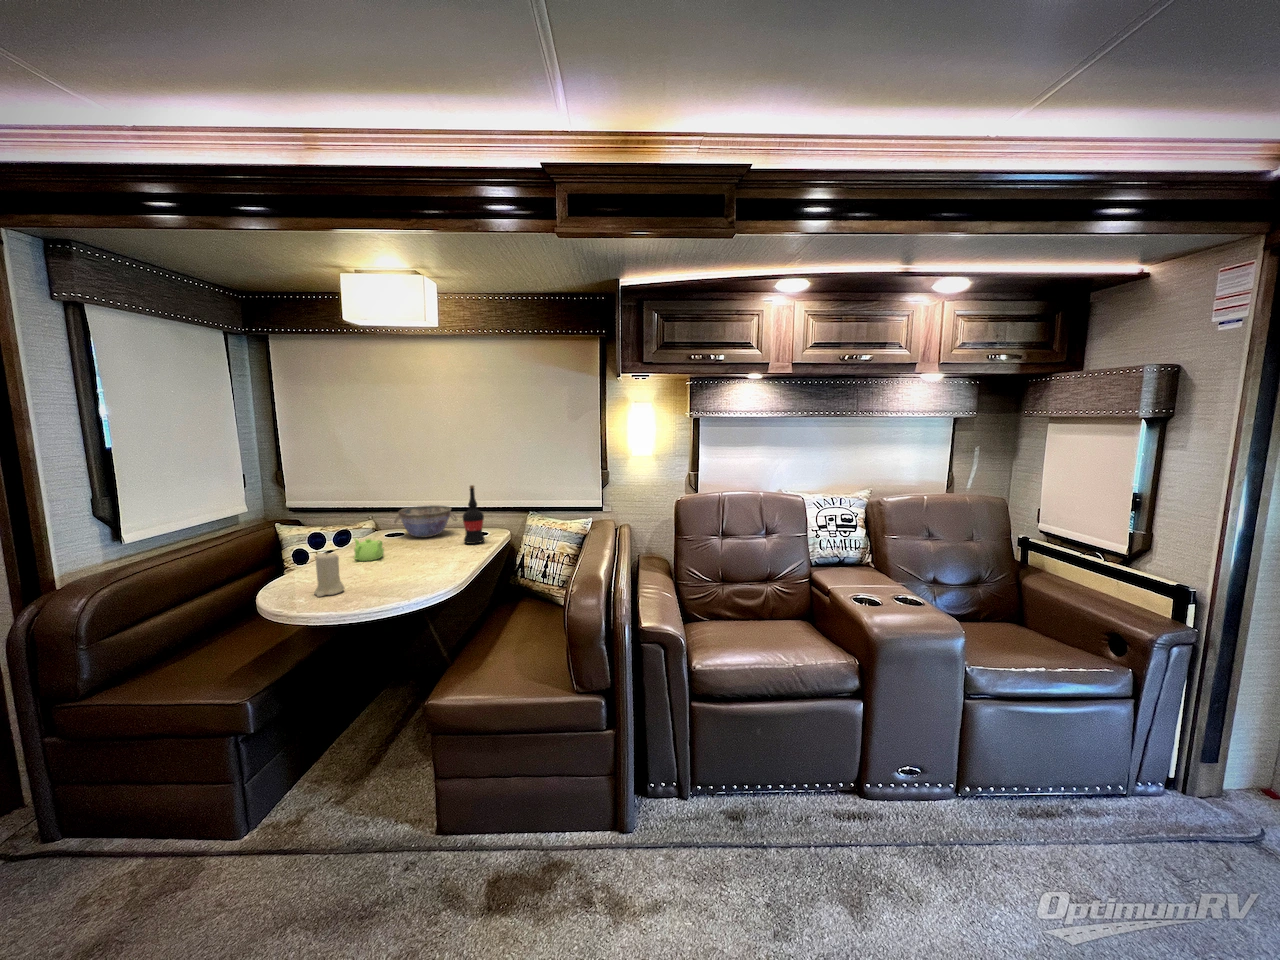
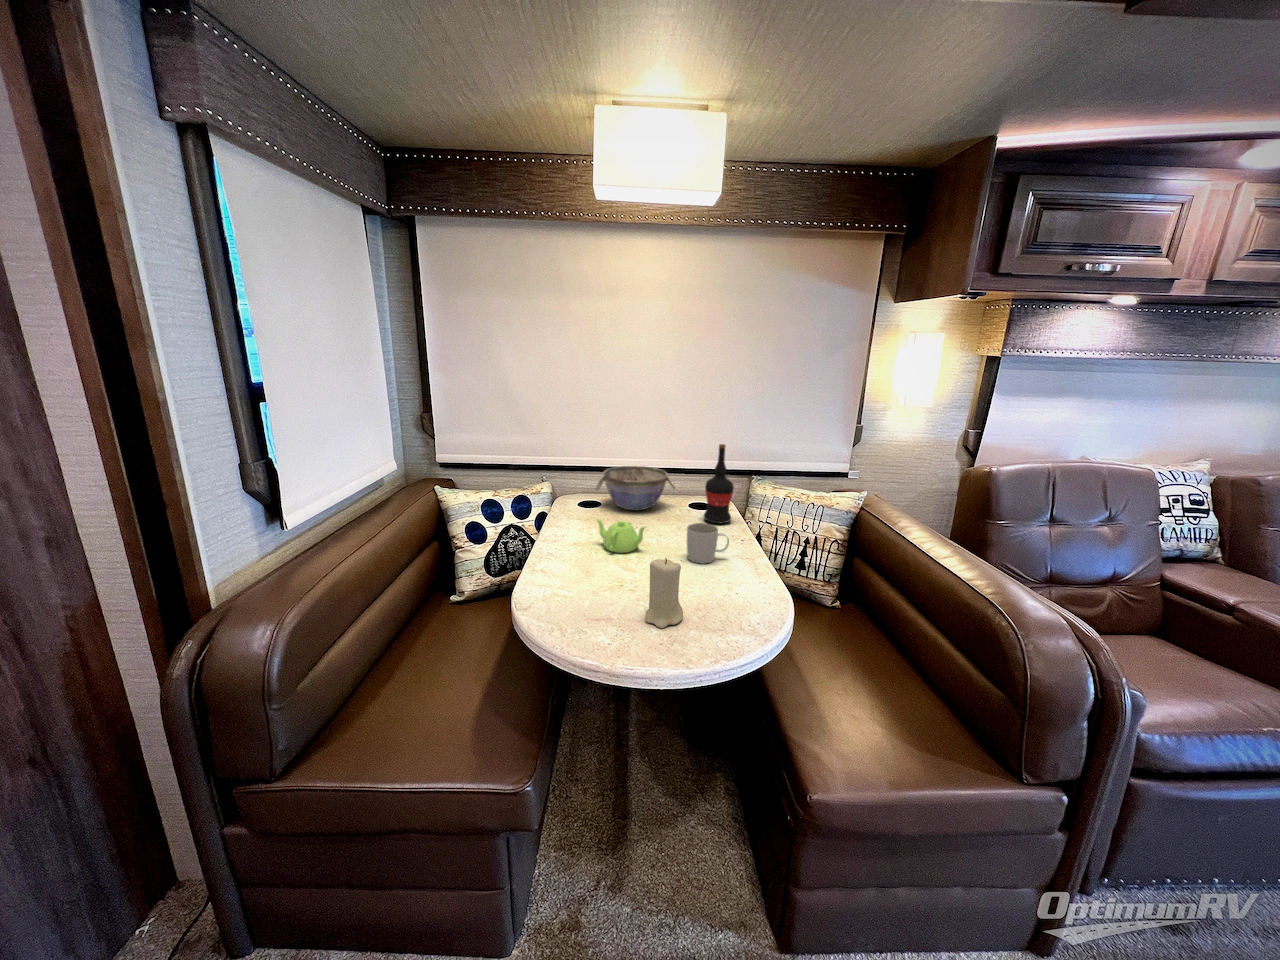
mug: none [404,538,437,566] -> present [687,523,729,564]

